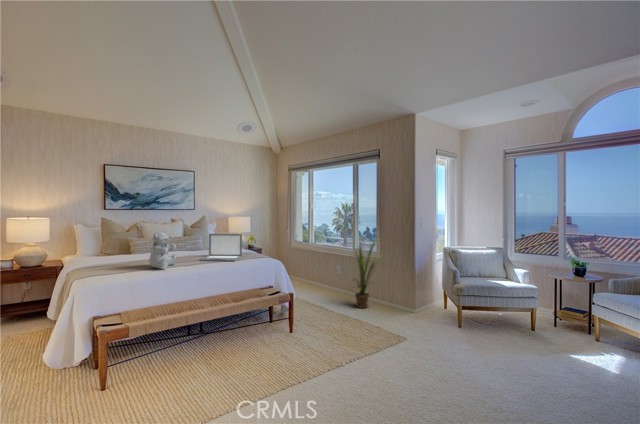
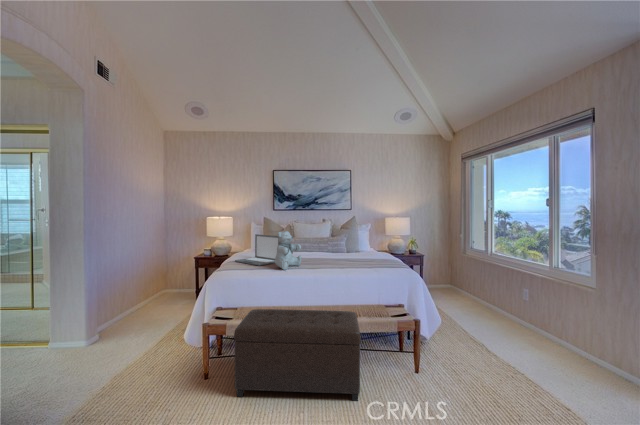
laptop: present [200,234,242,261] -> present [235,234,279,266]
house plant: present [353,240,376,308] -> none [533,255,603,365]
ottoman: none [145,295,263,389] -> present [234,309,361,401]

